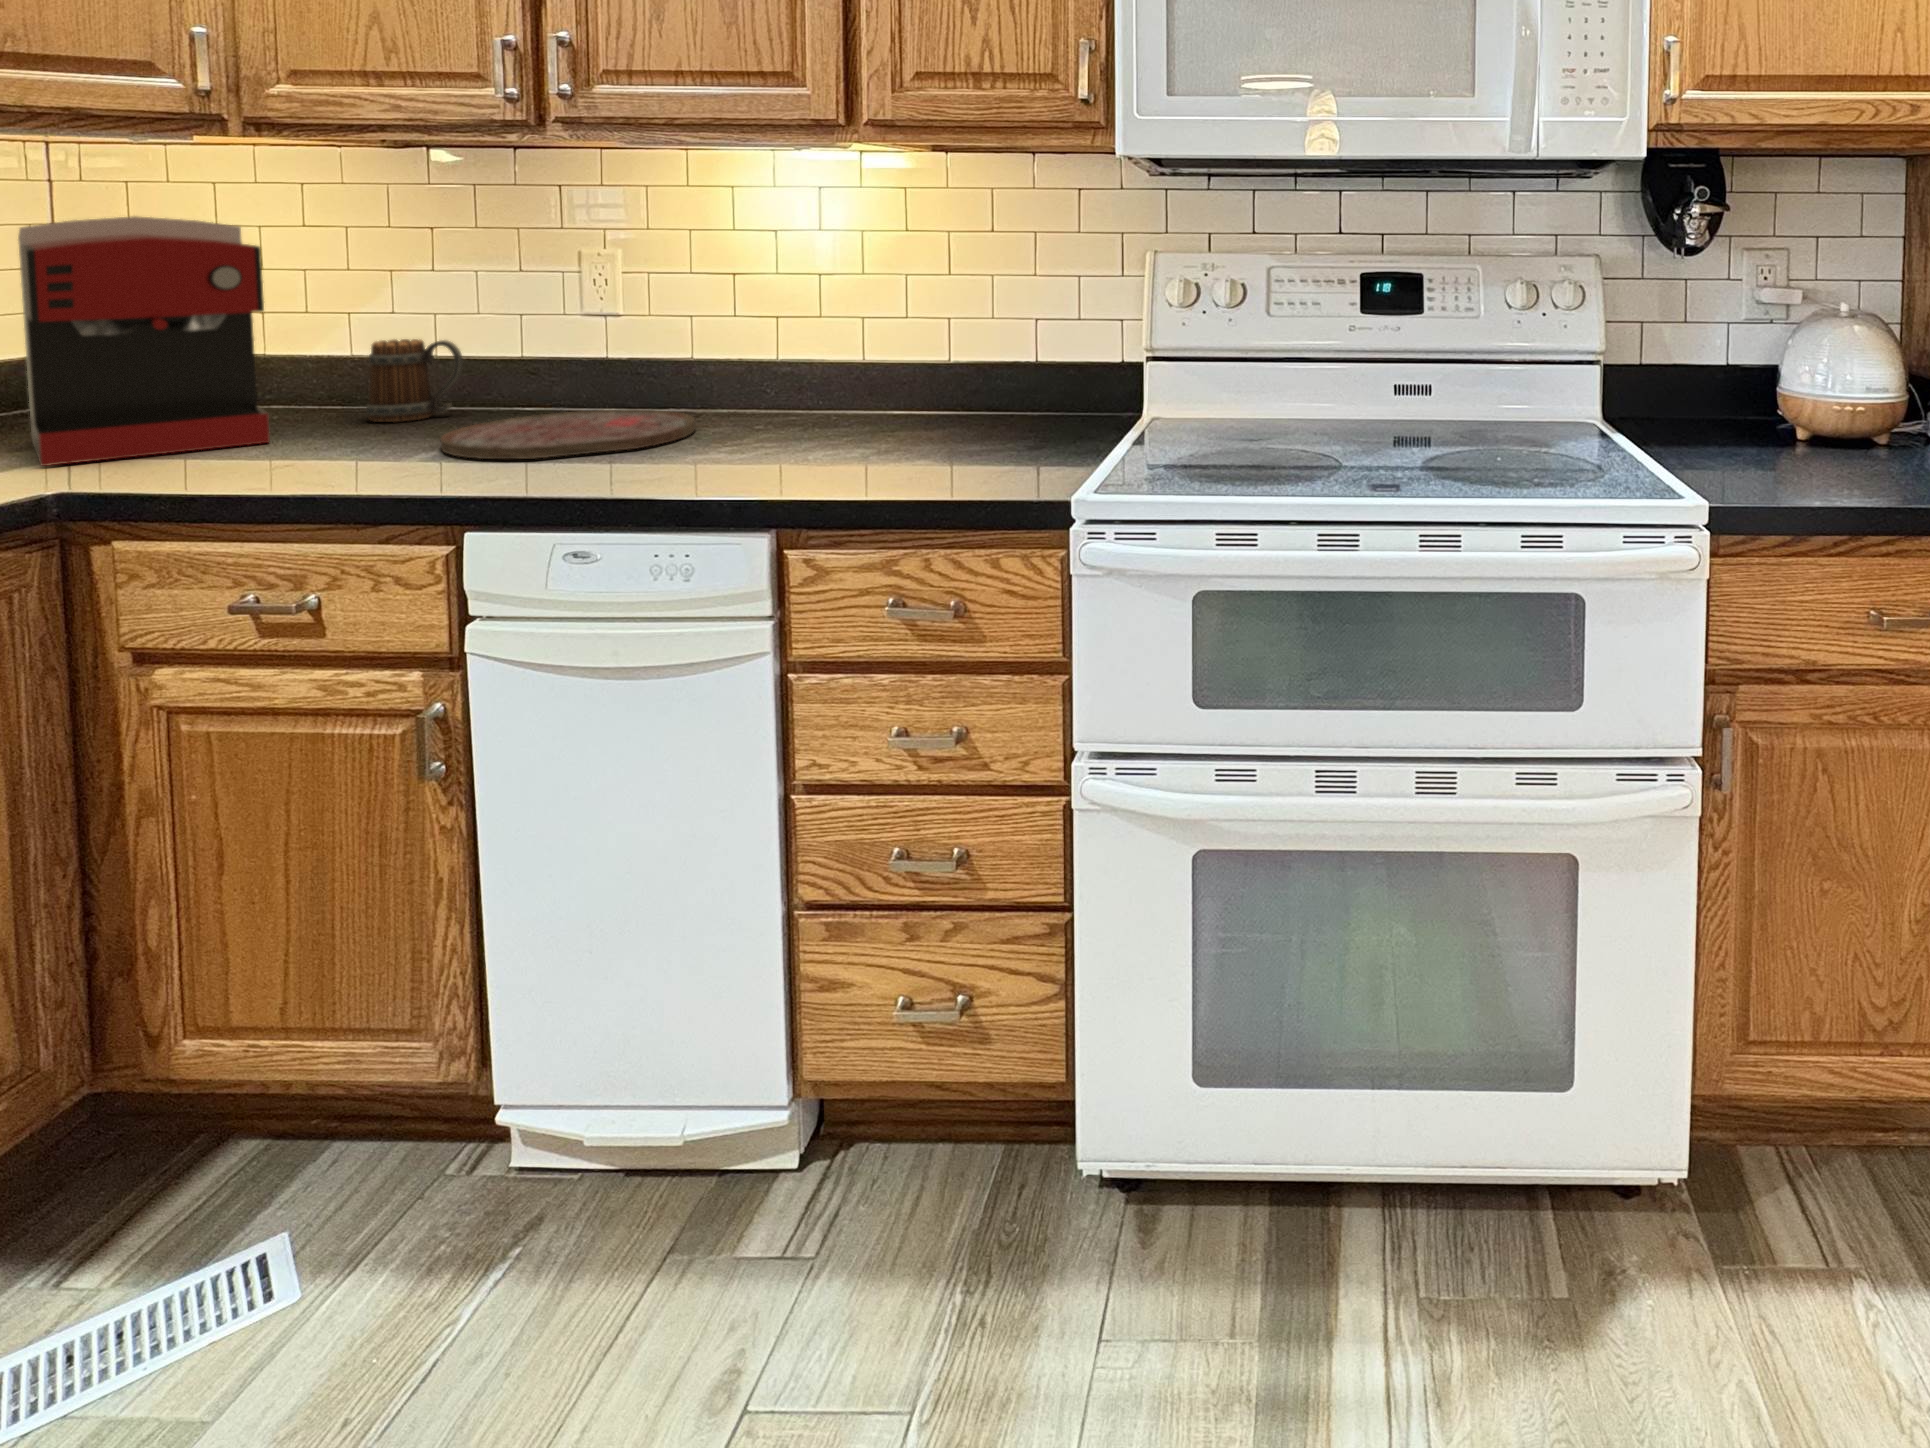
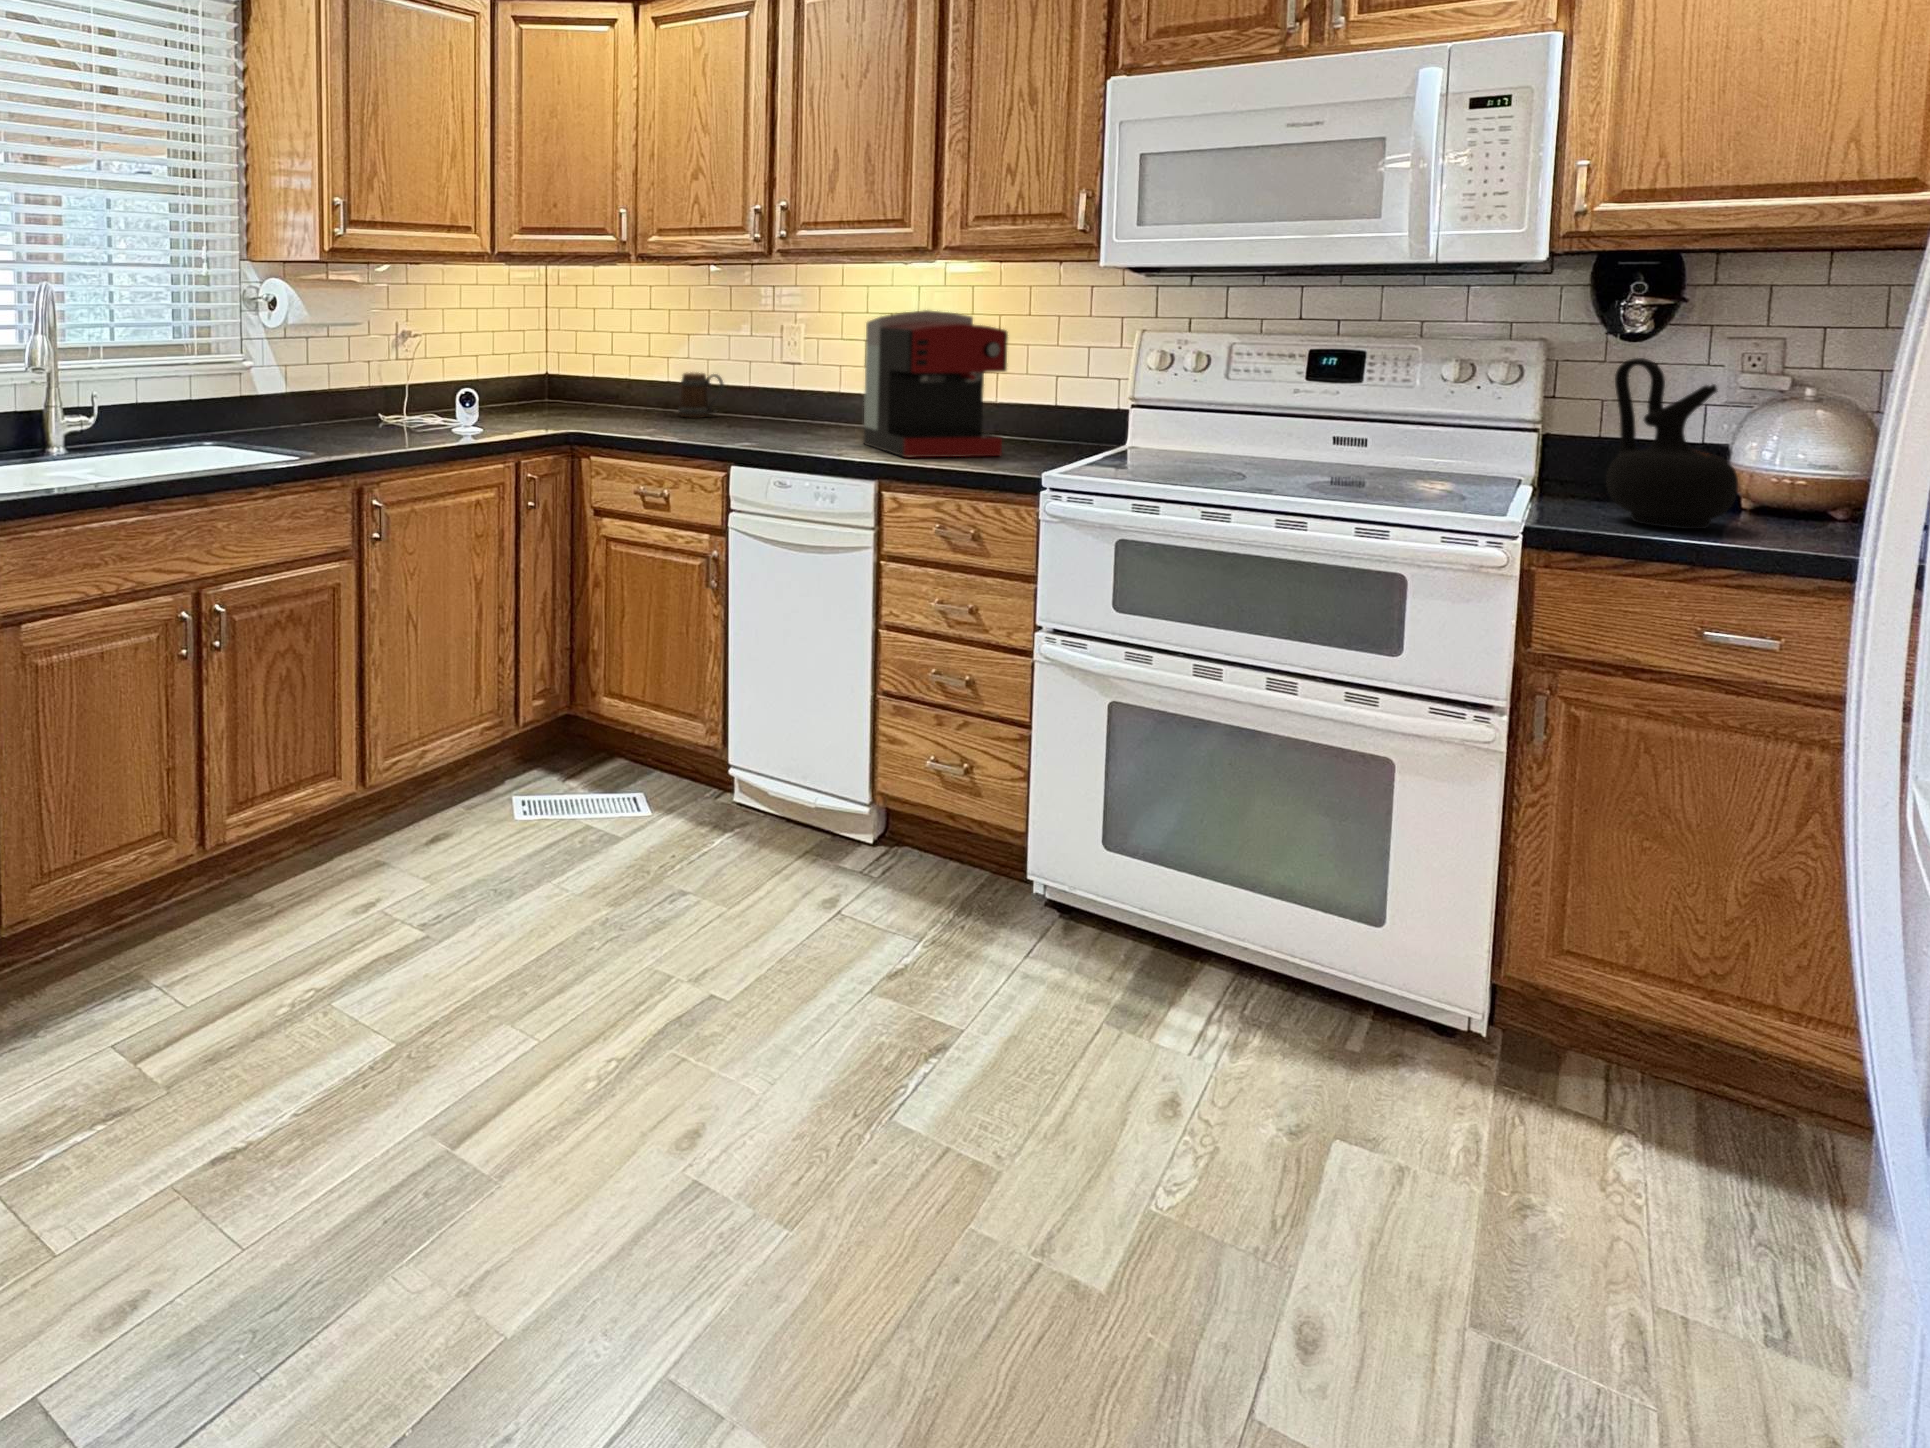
coffee maker: present [18,216,270,466] -> present [864,310,1008,457]
ceramic jug: none [1733,277,1861,483] -> present [1606,358,1738,529]
cutting board: present [441,410,696,459] -> none [716,419,842,438]

